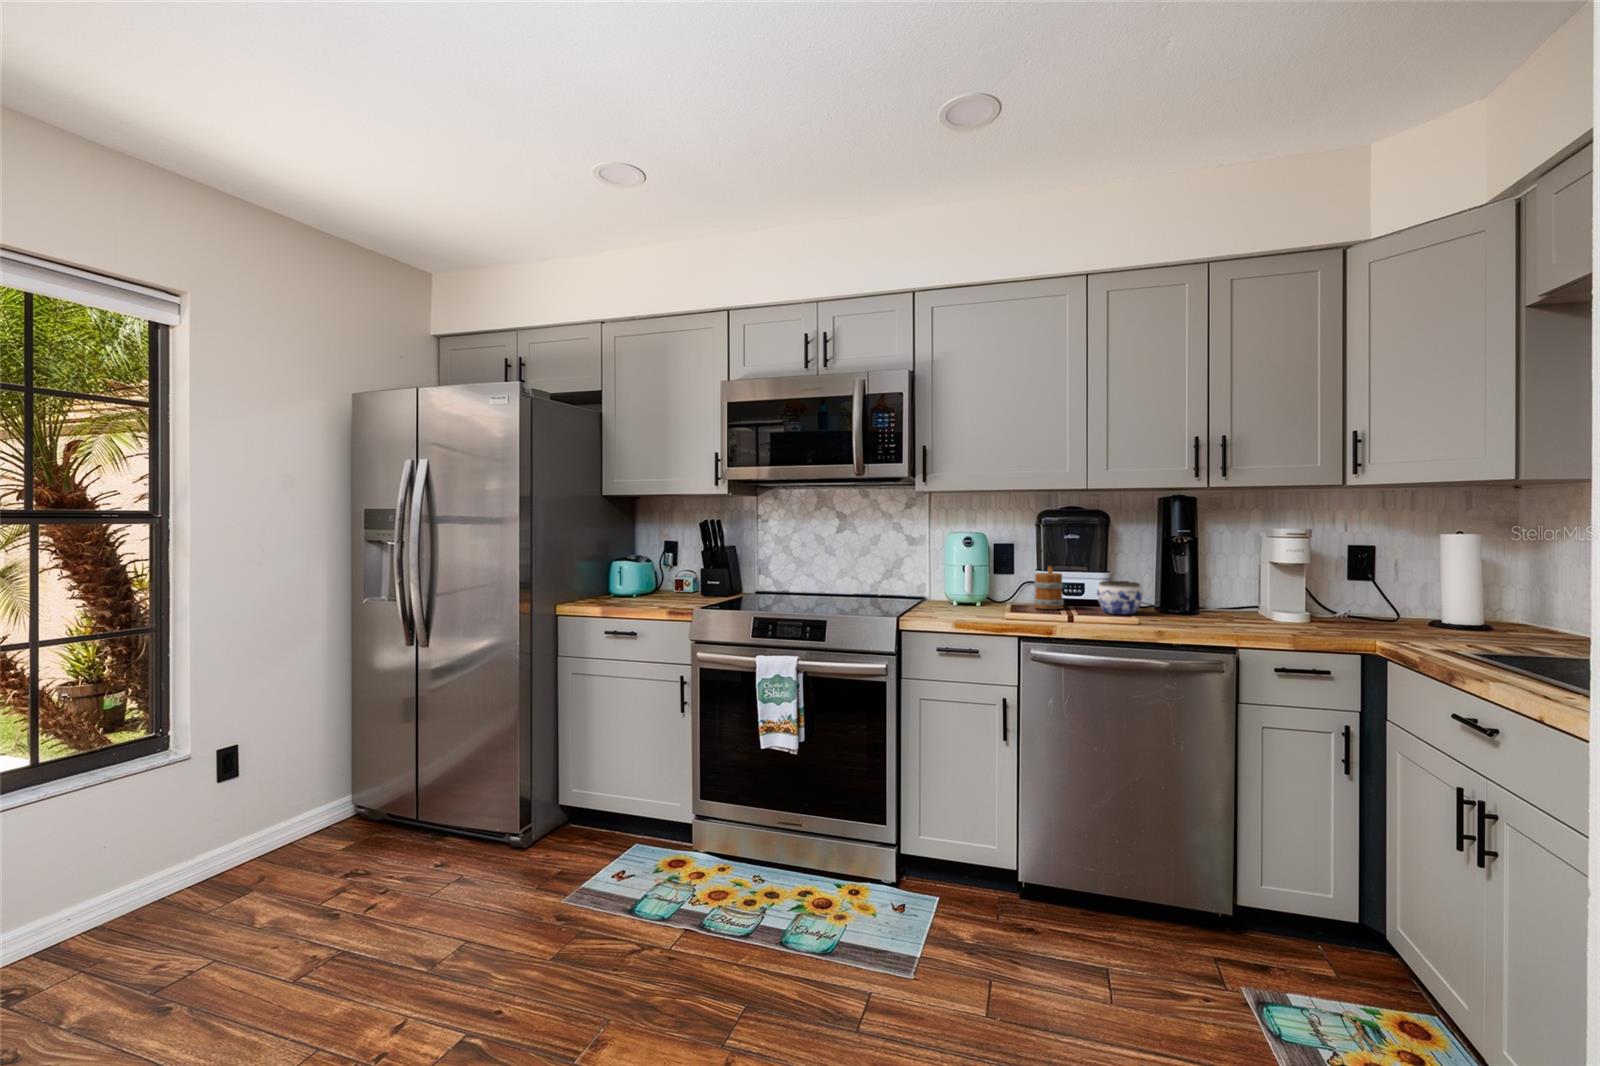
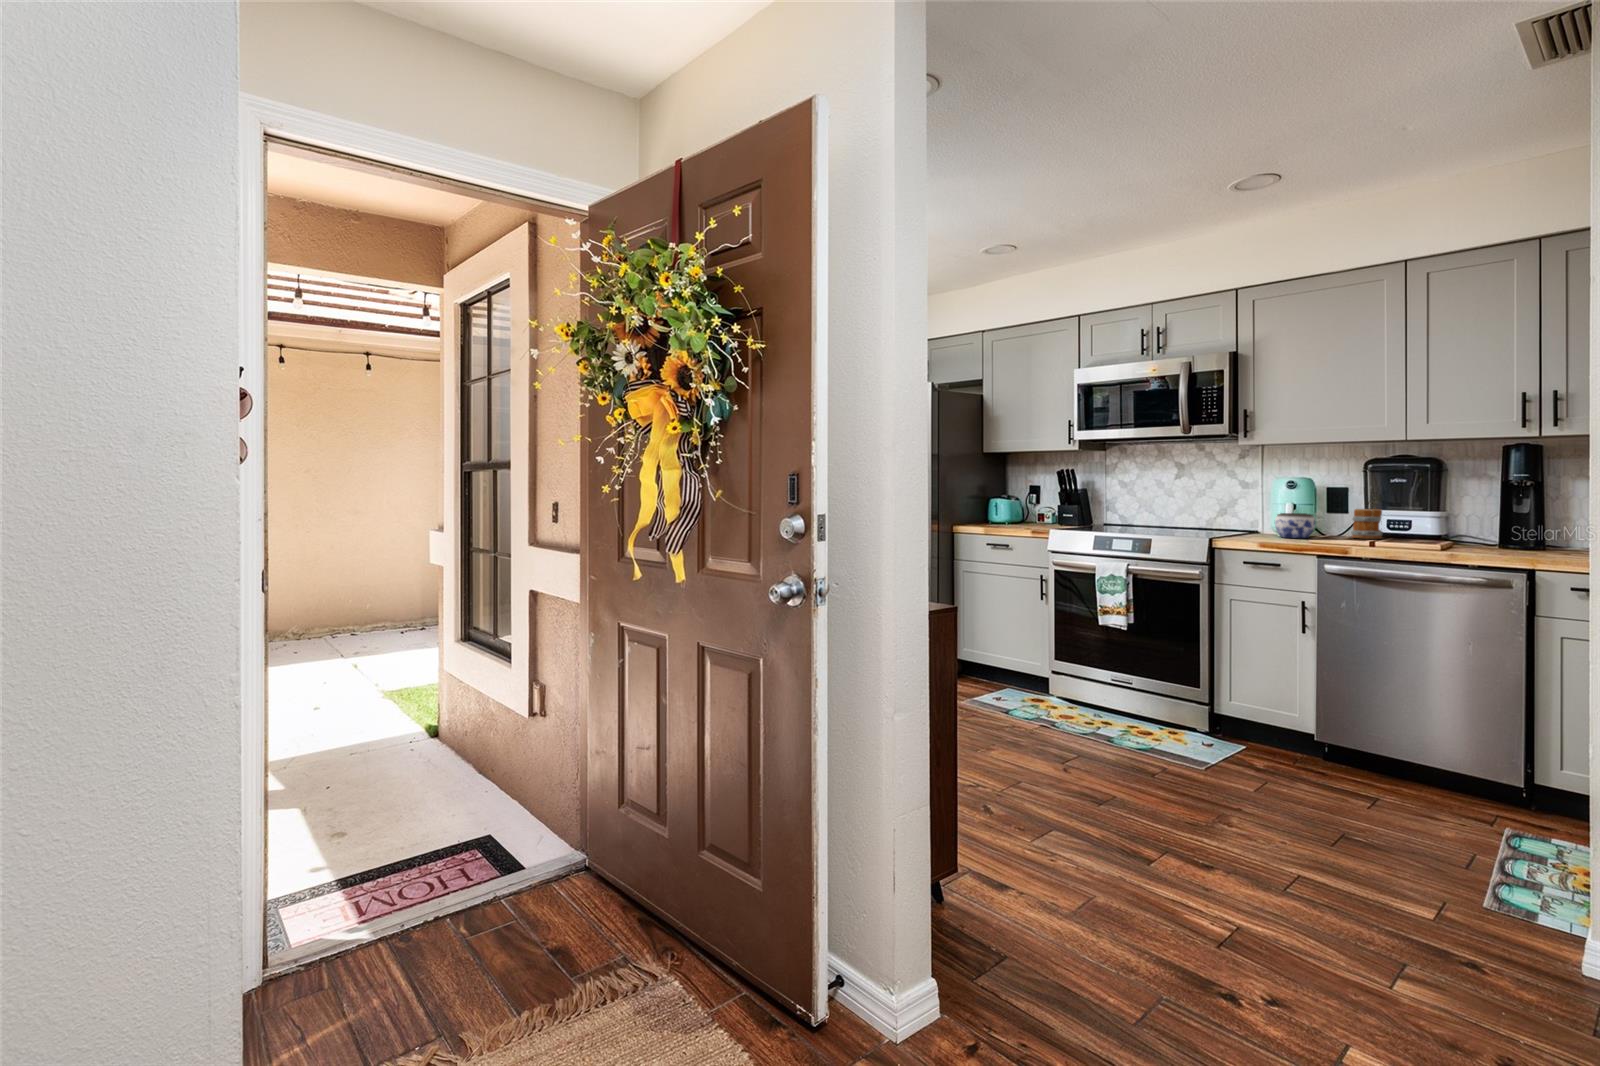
jar: present [1097,581,1143,614] -> present [1275,513,1315,538]

